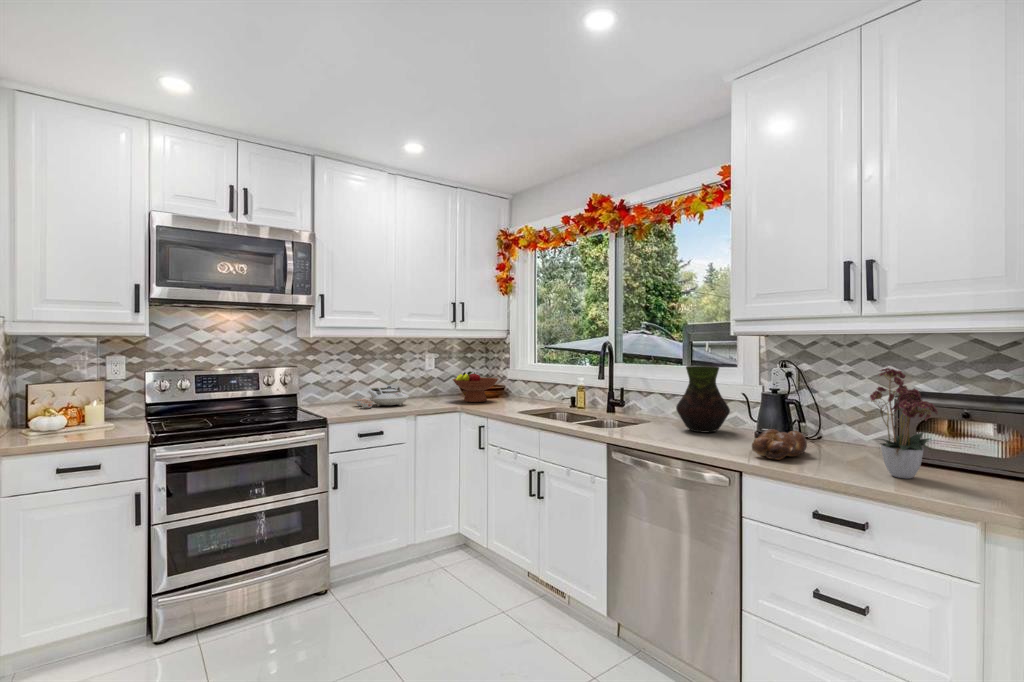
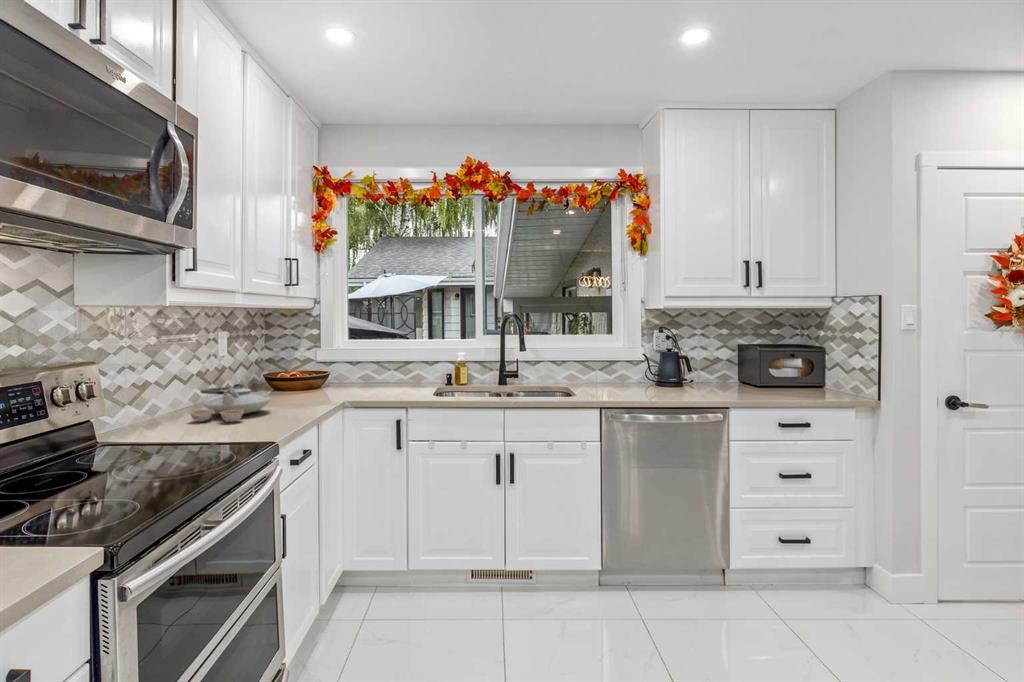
vase: present [676,366,730,432] -> none [603,334,646,389]
flower arrangement: present [870,368,938,478] -> none [773,325,826,394]
fruit bowl: present [453,371,498,402] -> none [287,354,352,395]
bread loaf: present [752,429,807,460] -> none [699,375,747,395]

